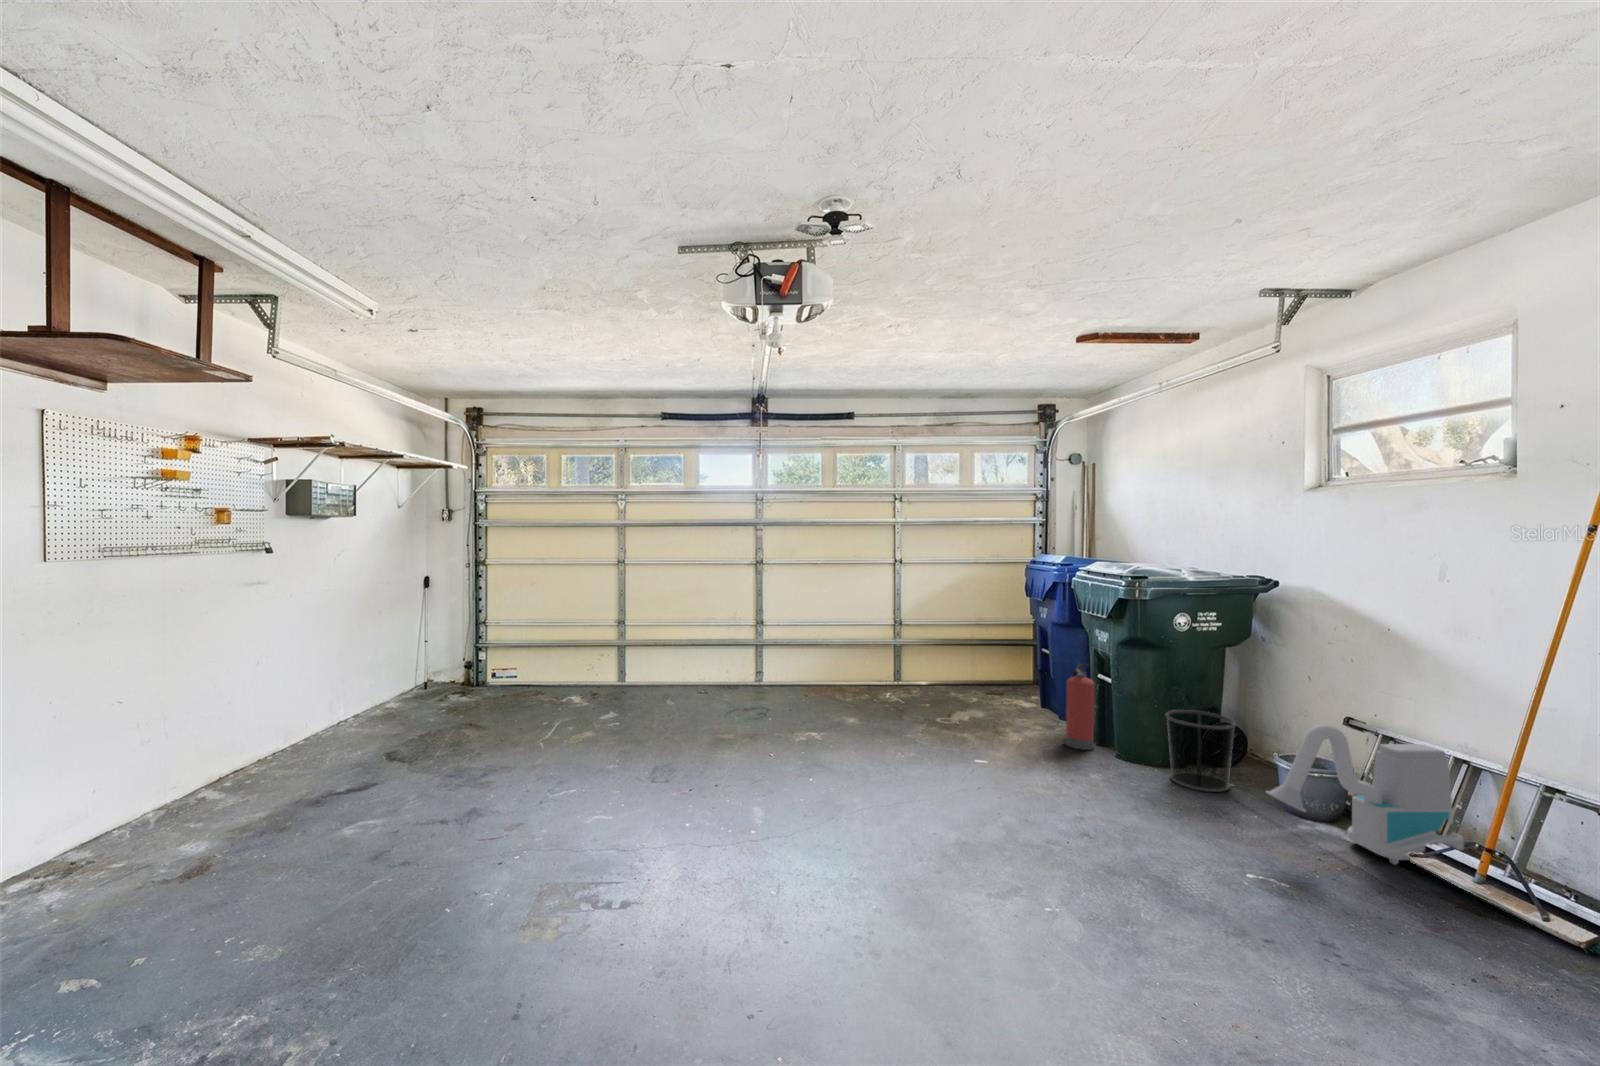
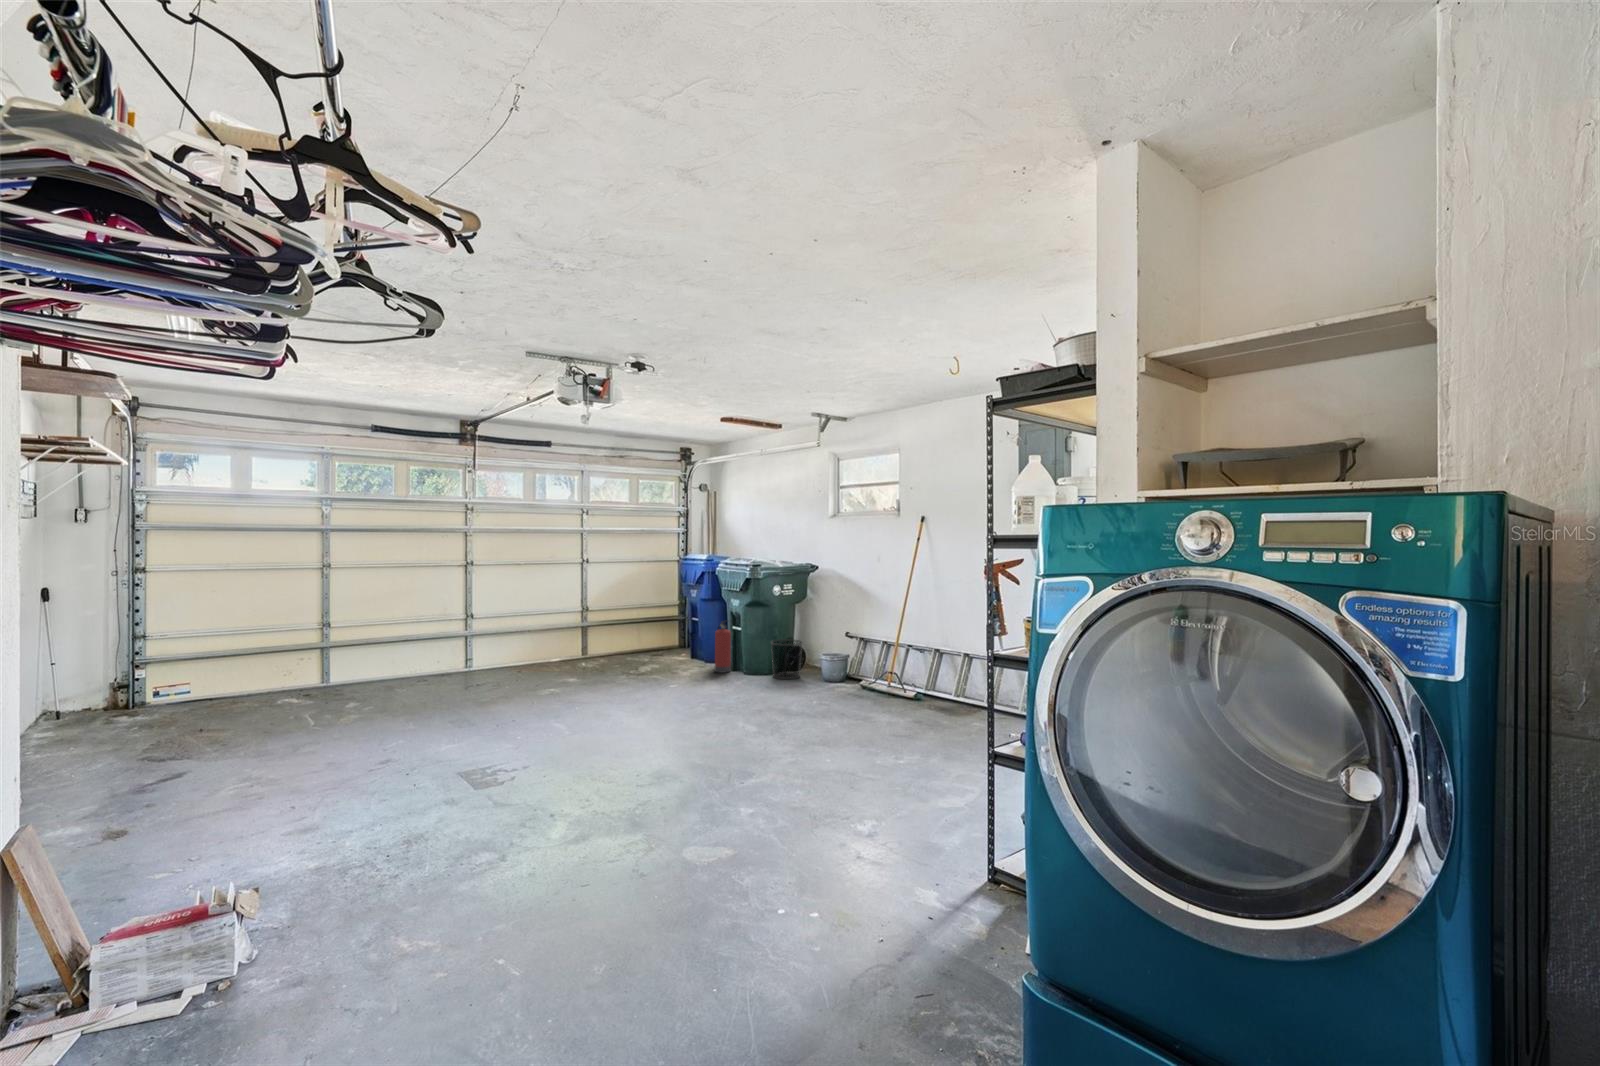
vacuum cleaner: present [1266,725,1464,865] -> none [818,631,885,689]

